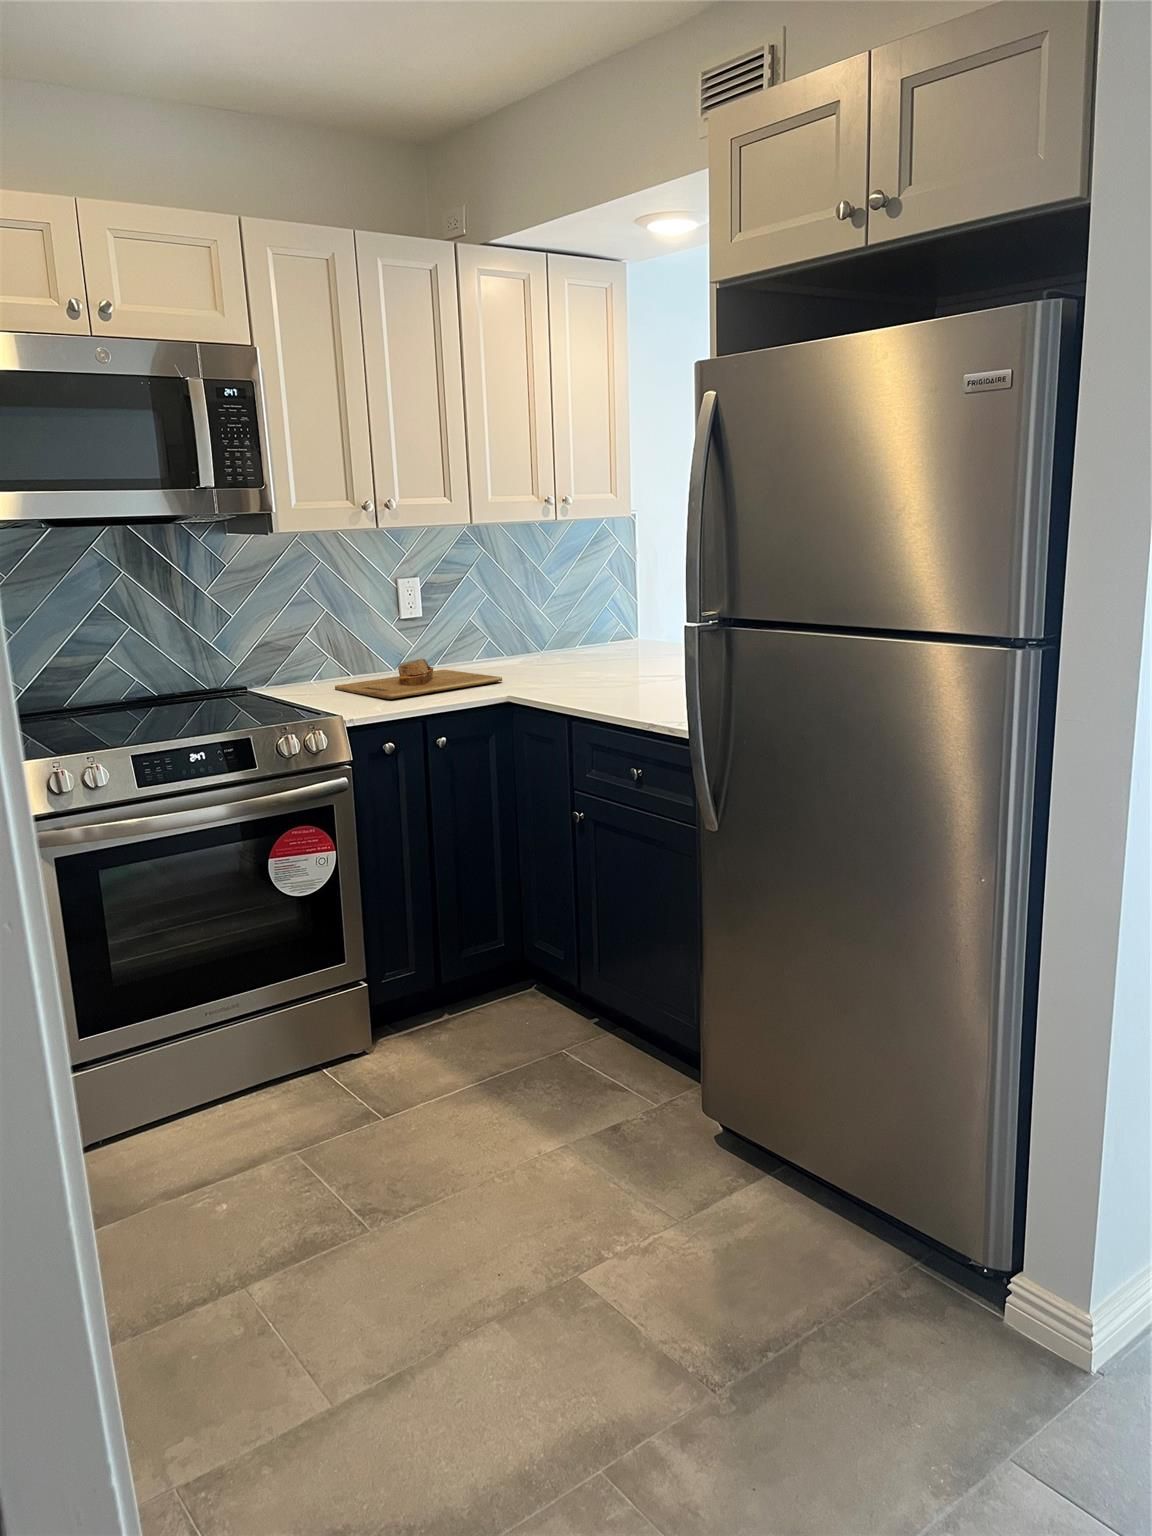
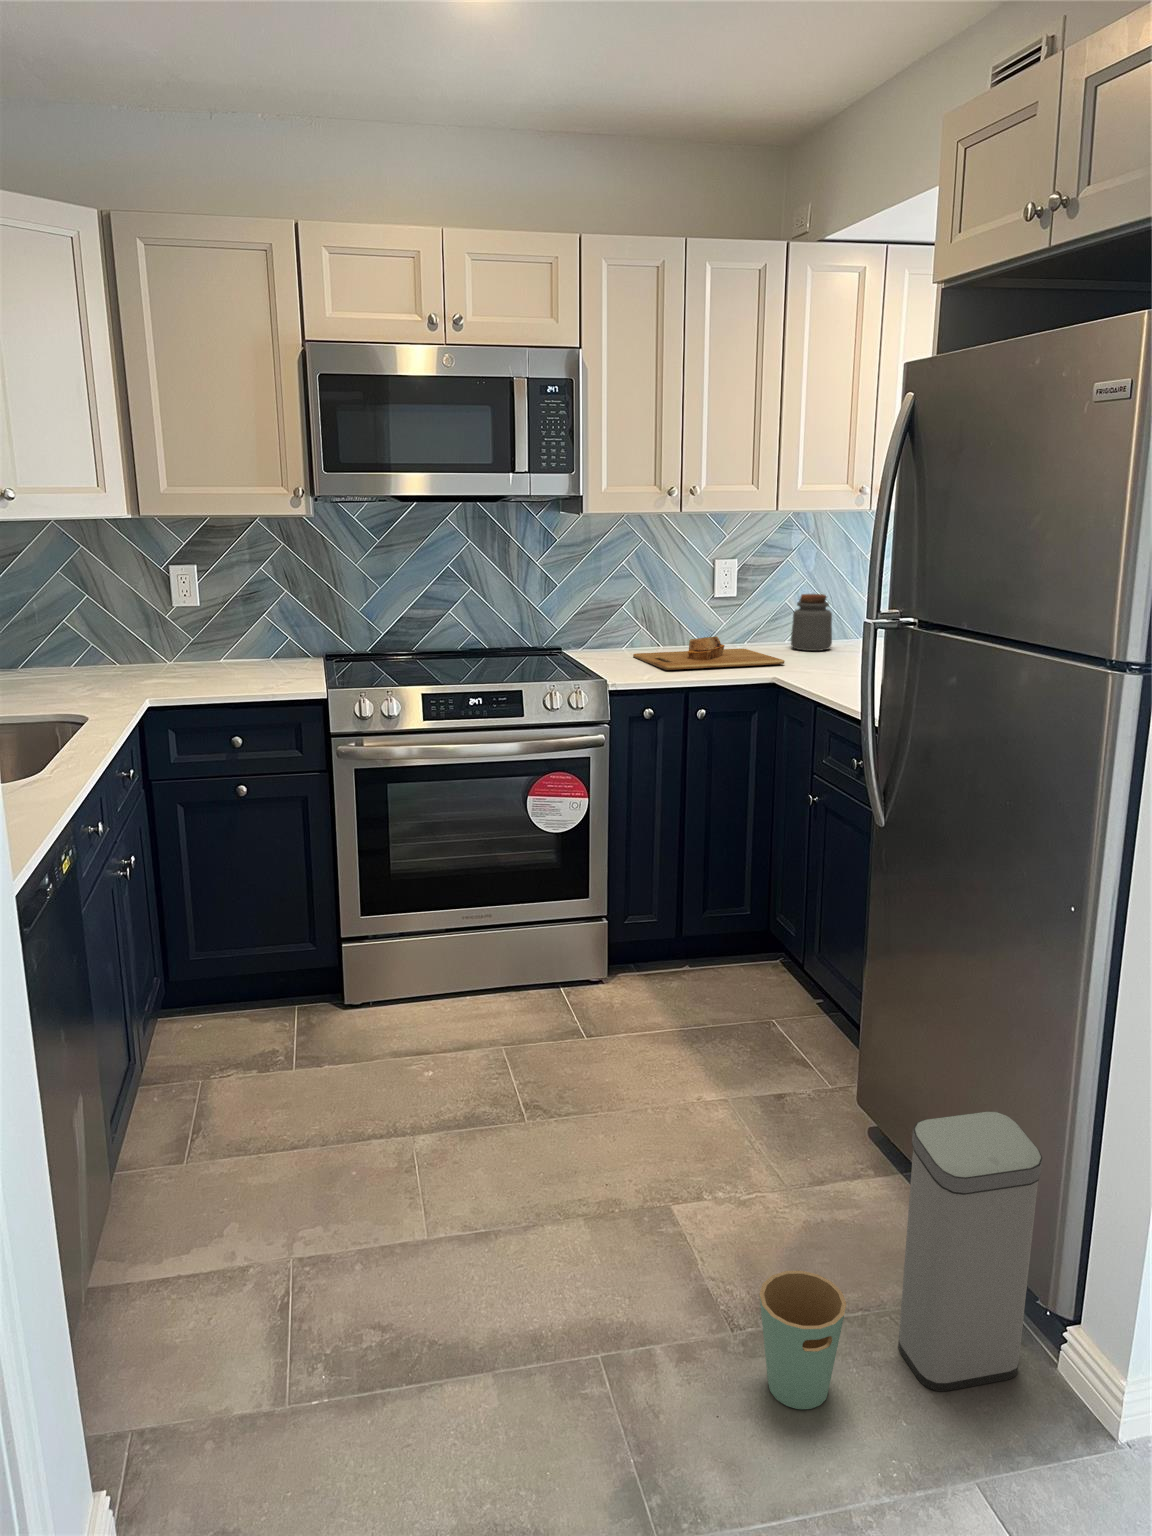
jar: none [486,607,528,666] -> present [791,594,832,651]
trash can: none [763,1089,990,1450] -> present [759,1112,1043,1409]

